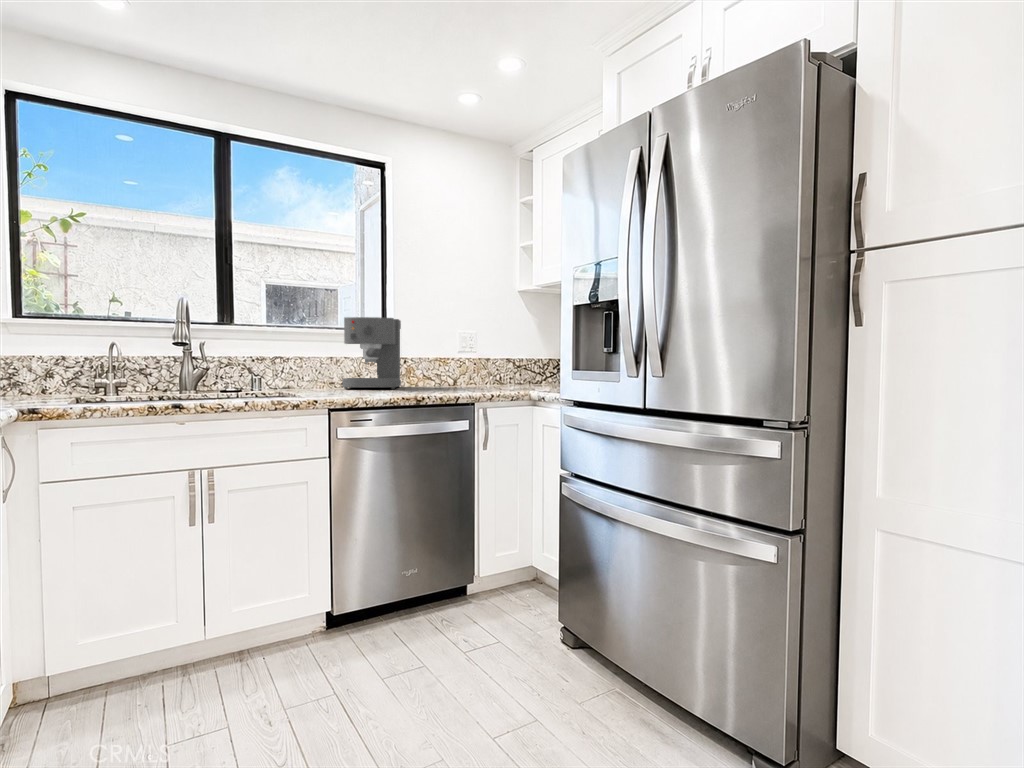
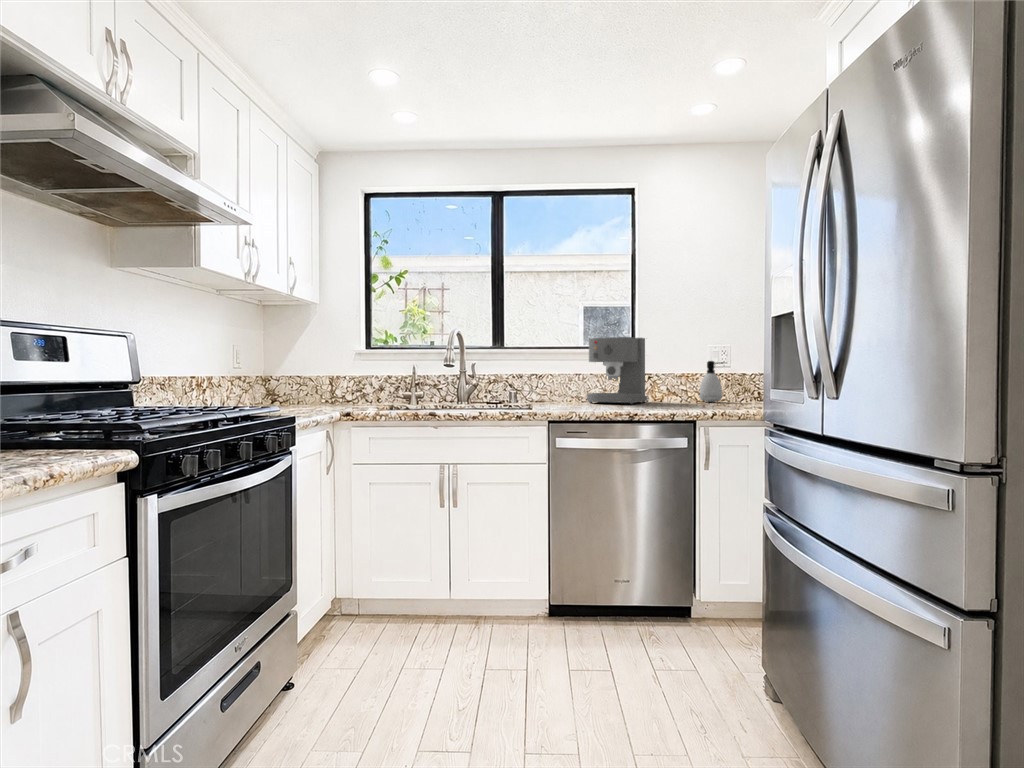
soap dispenser: none [449,345,472,385] -> present [699,361,722,402]

